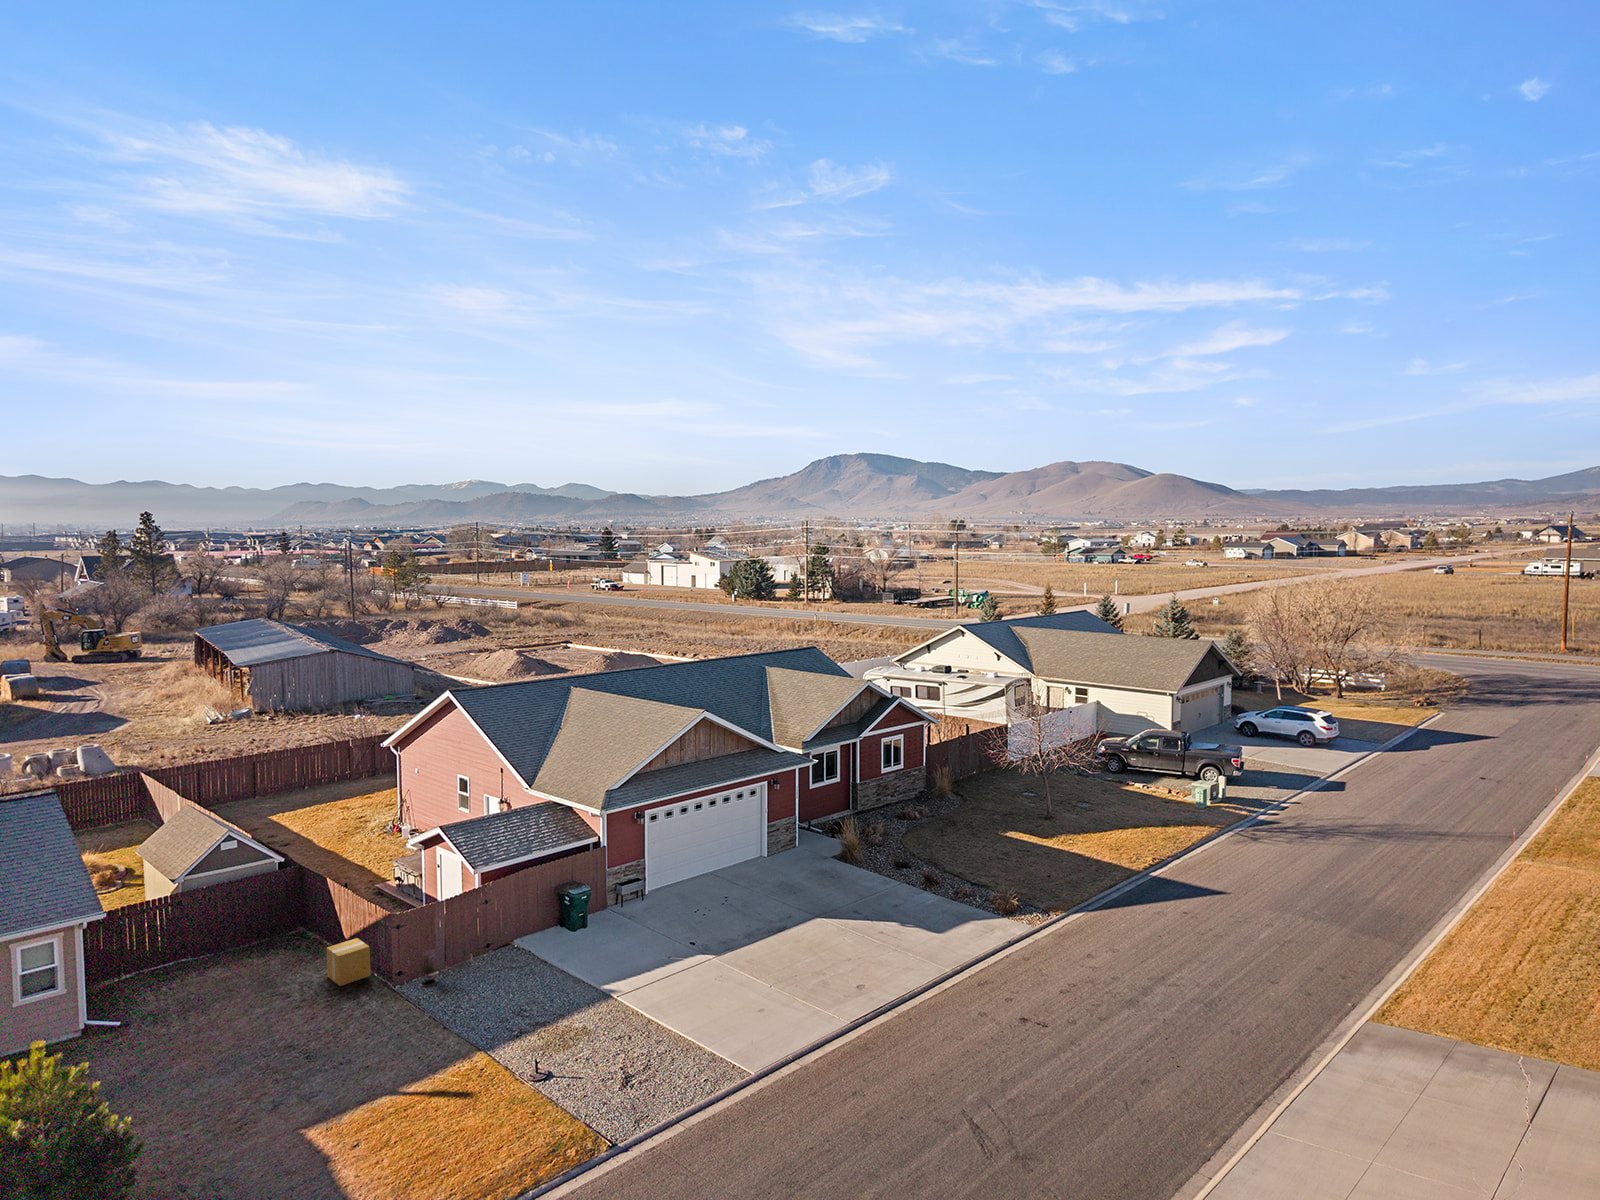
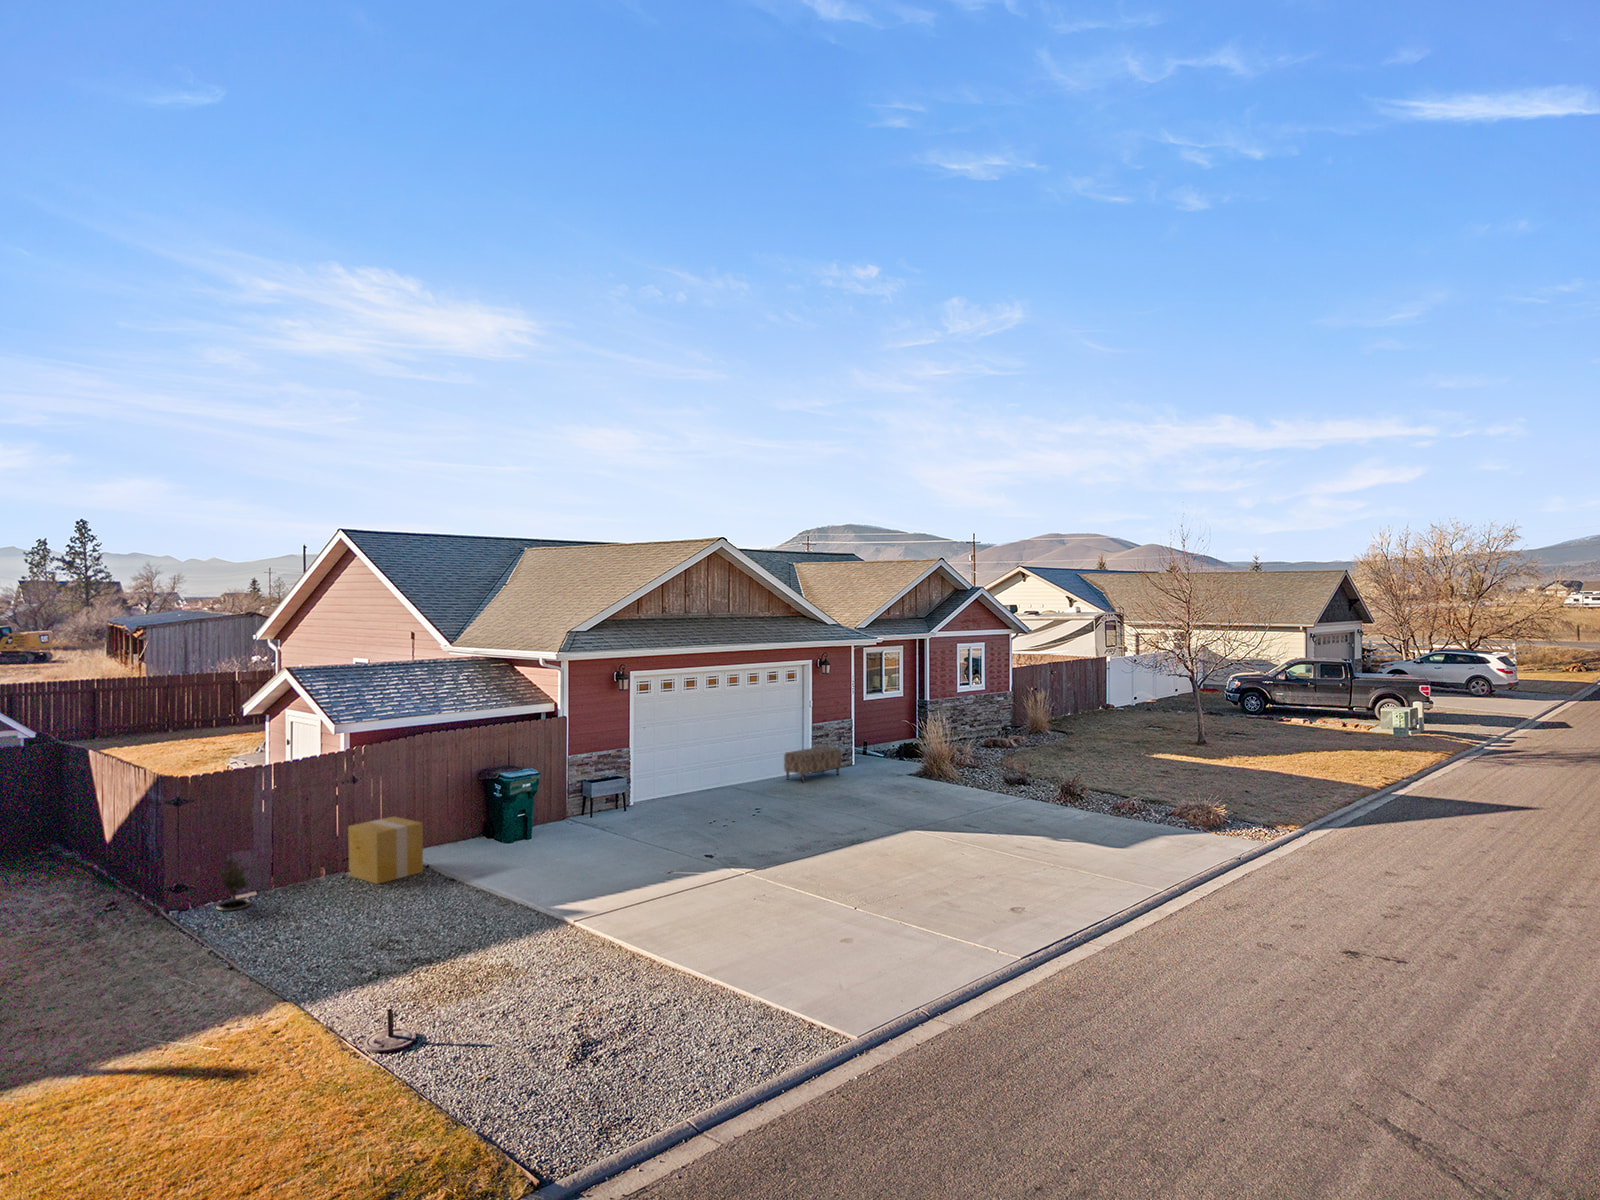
bench: none [750,836,788,865] -> present [784,747,841,782]
cardboard box: present [326,938,371,986] -> present [348,817,423,884]

